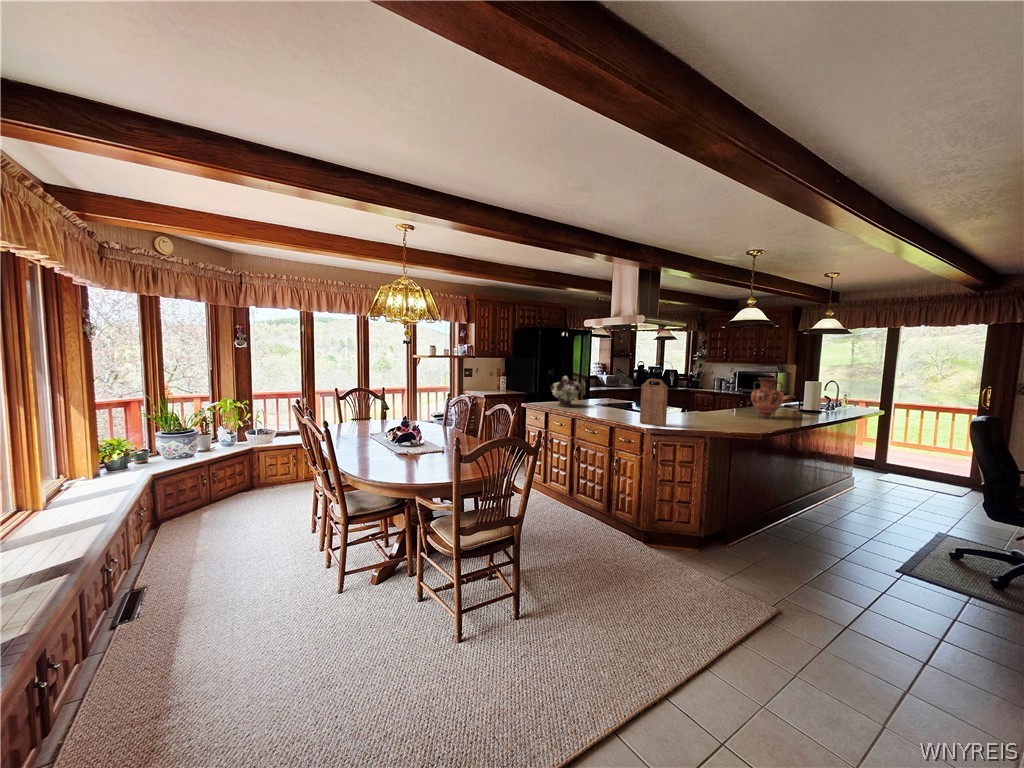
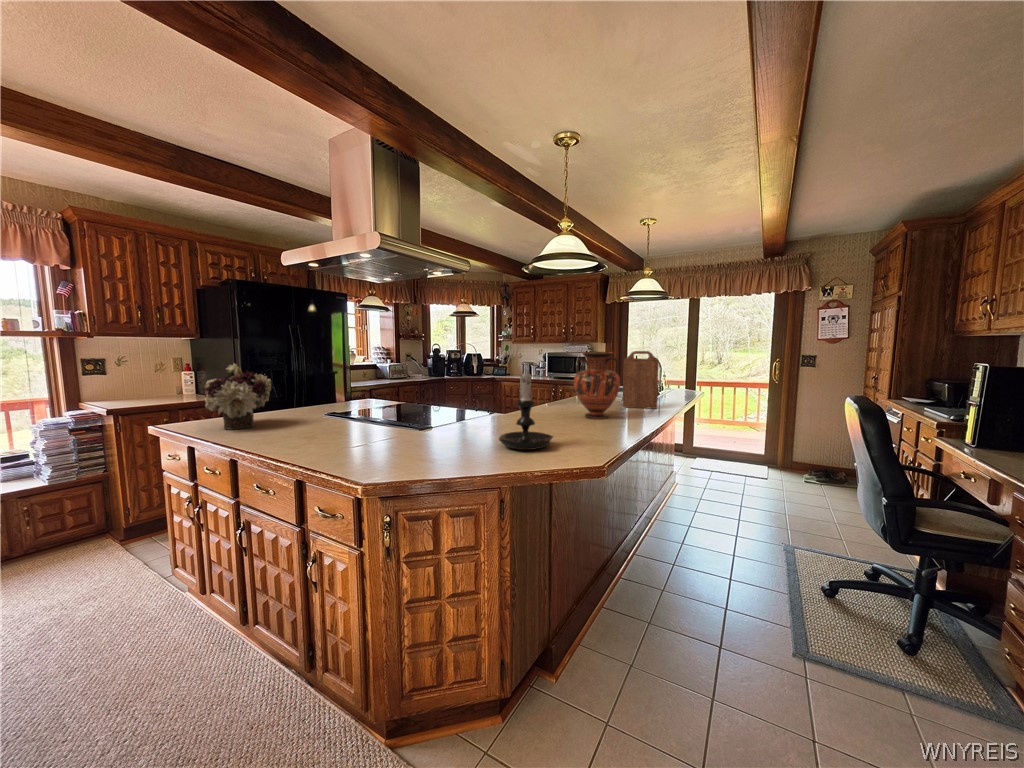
cutting board: present [640,379,668,427] -> present [623,351,659,409]
candle holder: none [704,387,734,426] -> present [499,370,553,450]

